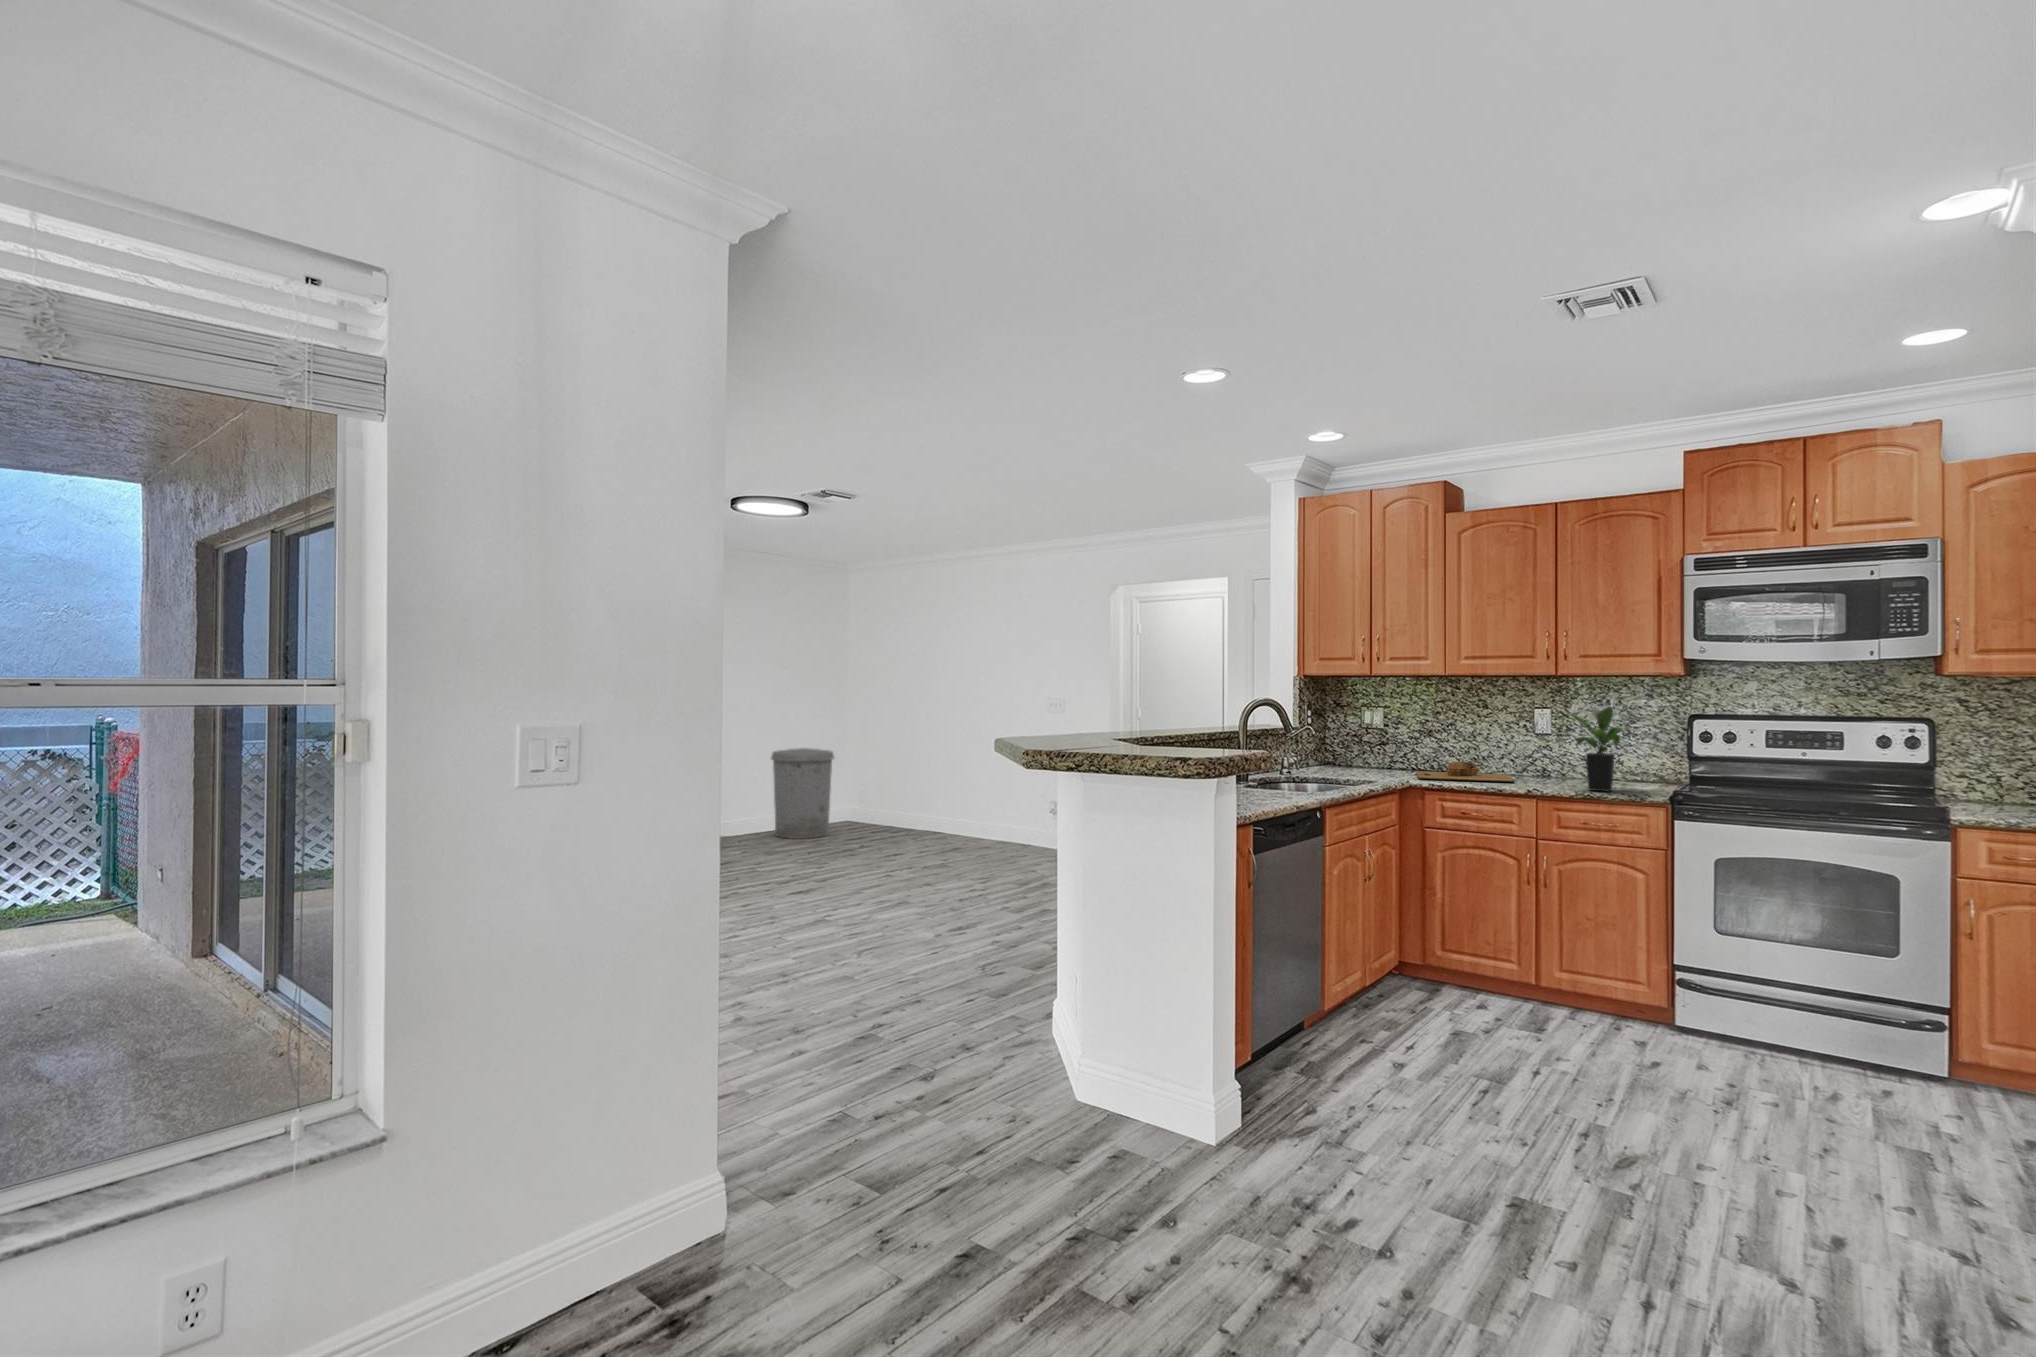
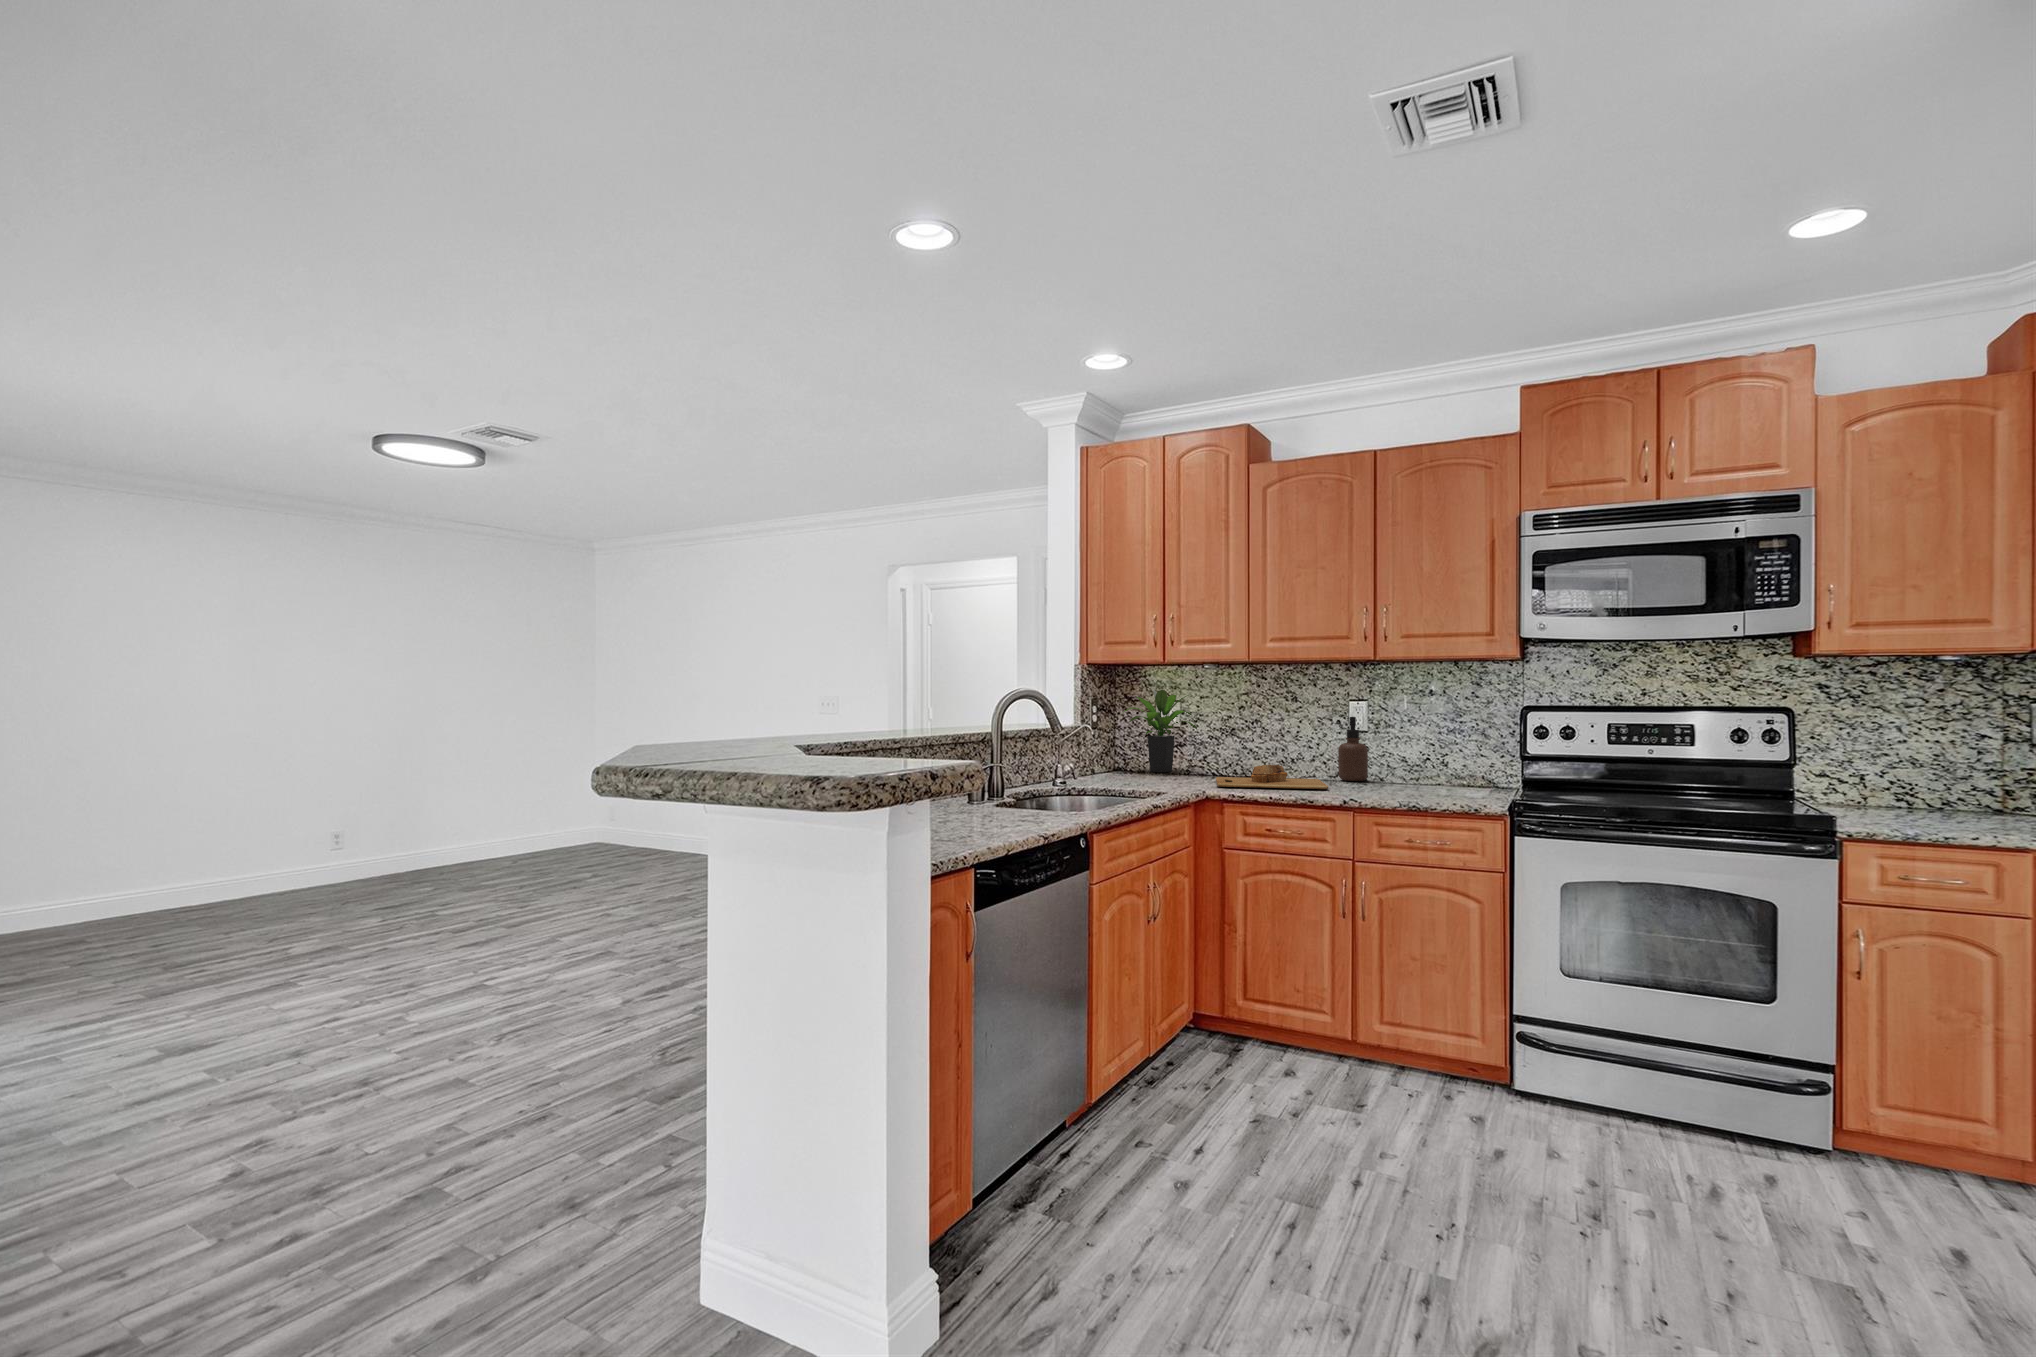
potted plant: present [1558,707,1631,792] -> present [1124,690,1196,772]
soap dispenser: none [1524,723,1550,777] -> present [1338,717,1368,781]
trash can: present [771,748,834,839] -> none [491,756,575,864]

